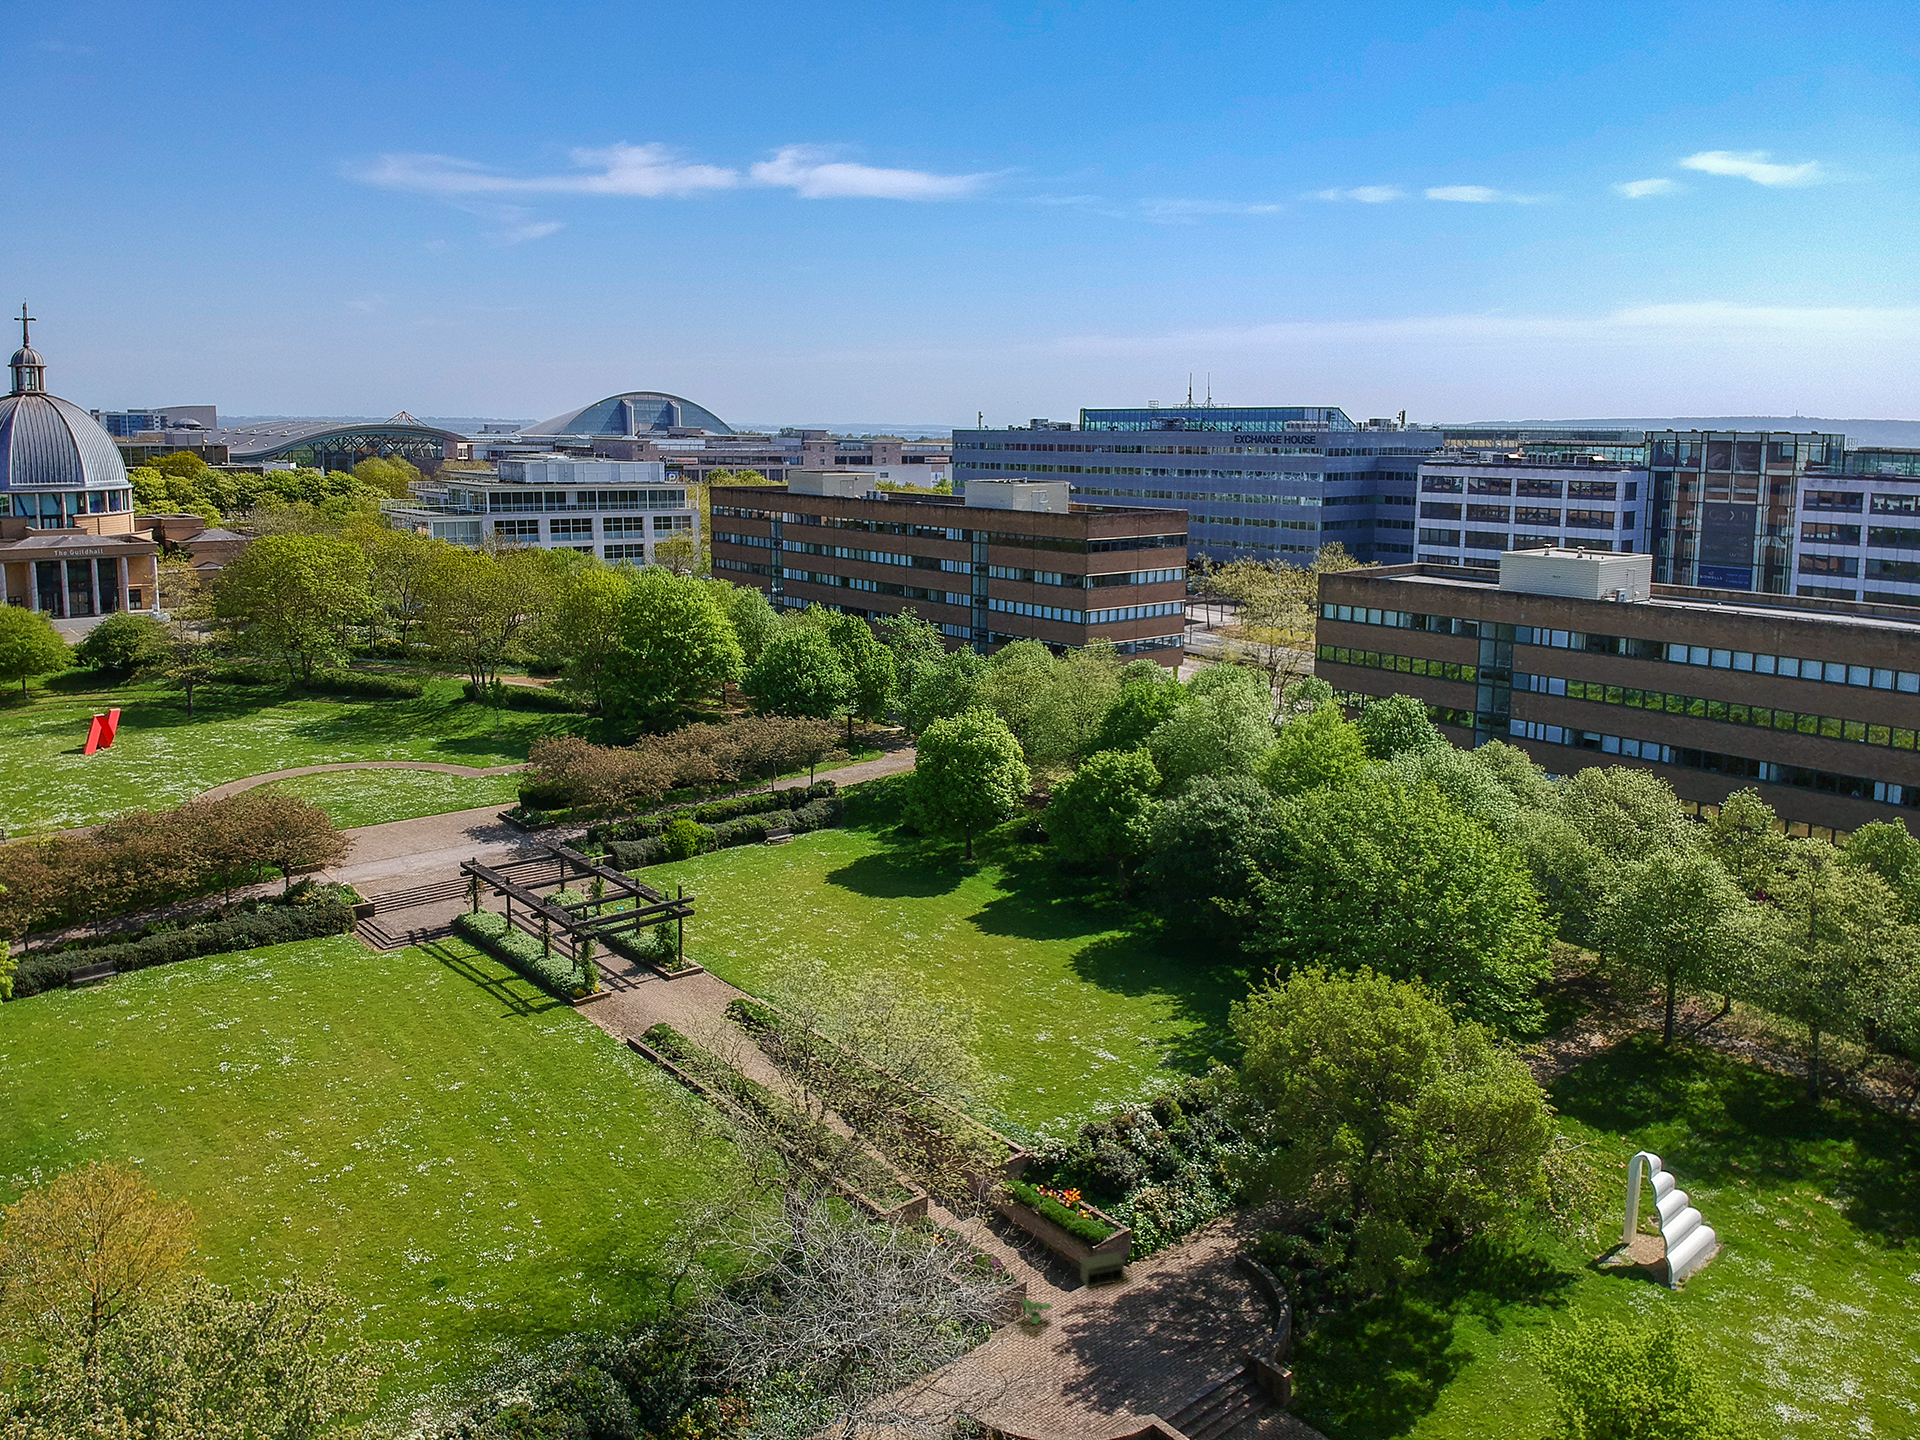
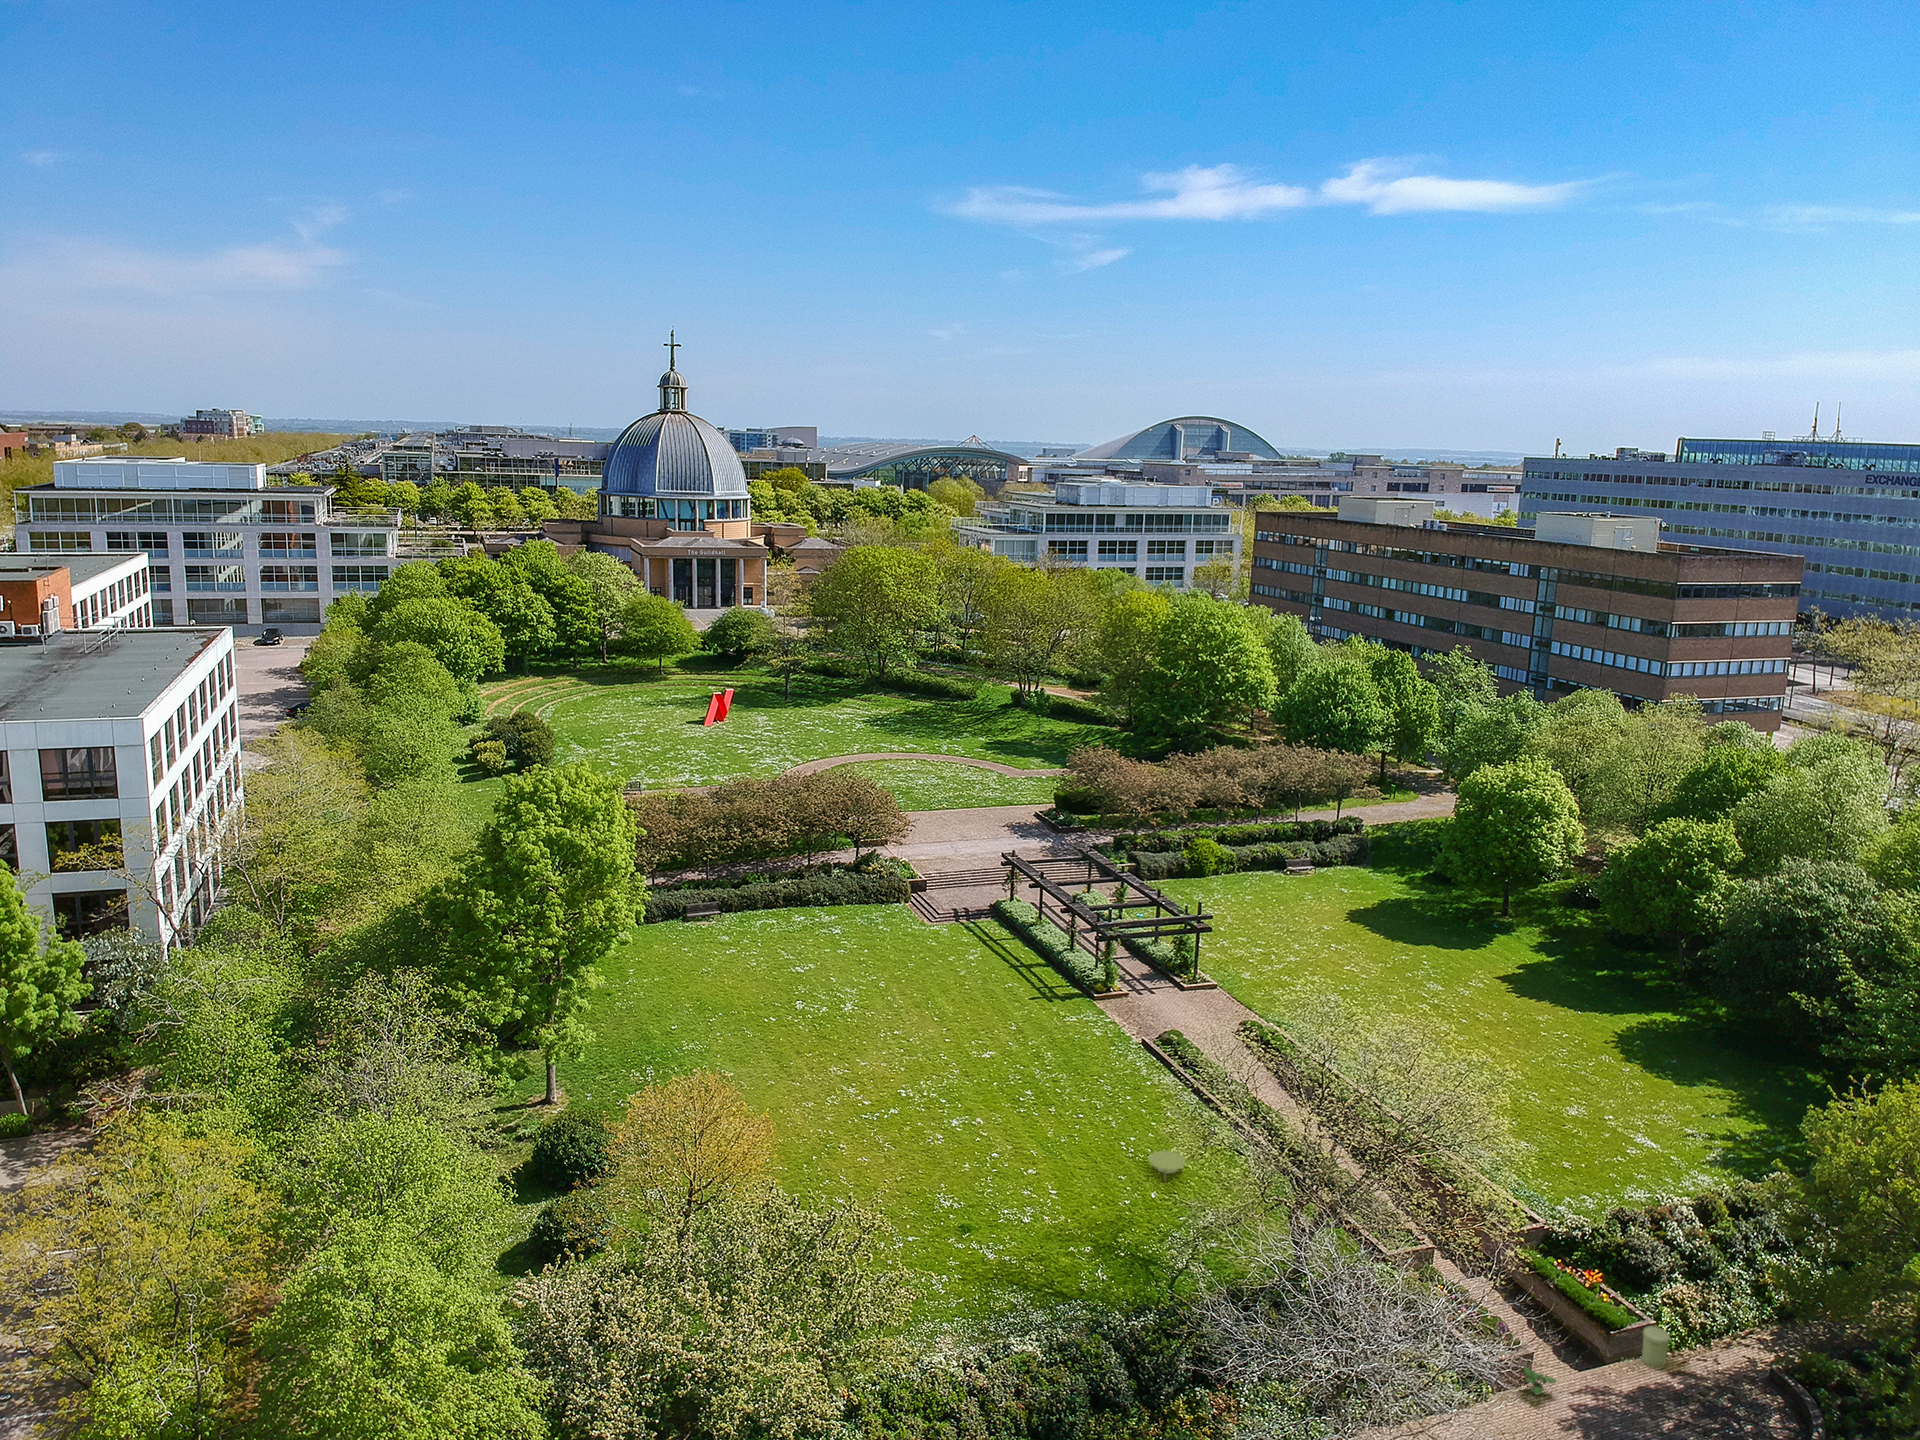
round table: none [637,1152,678,1186] -> present [1148,1151,1186,1182]
trash can: none [1122,1232,1146,1272] -> present [1642,1326,1671,1370]
bench: present [1081,1253,1124,1288] -> none [1592,1342,1643,1376]

